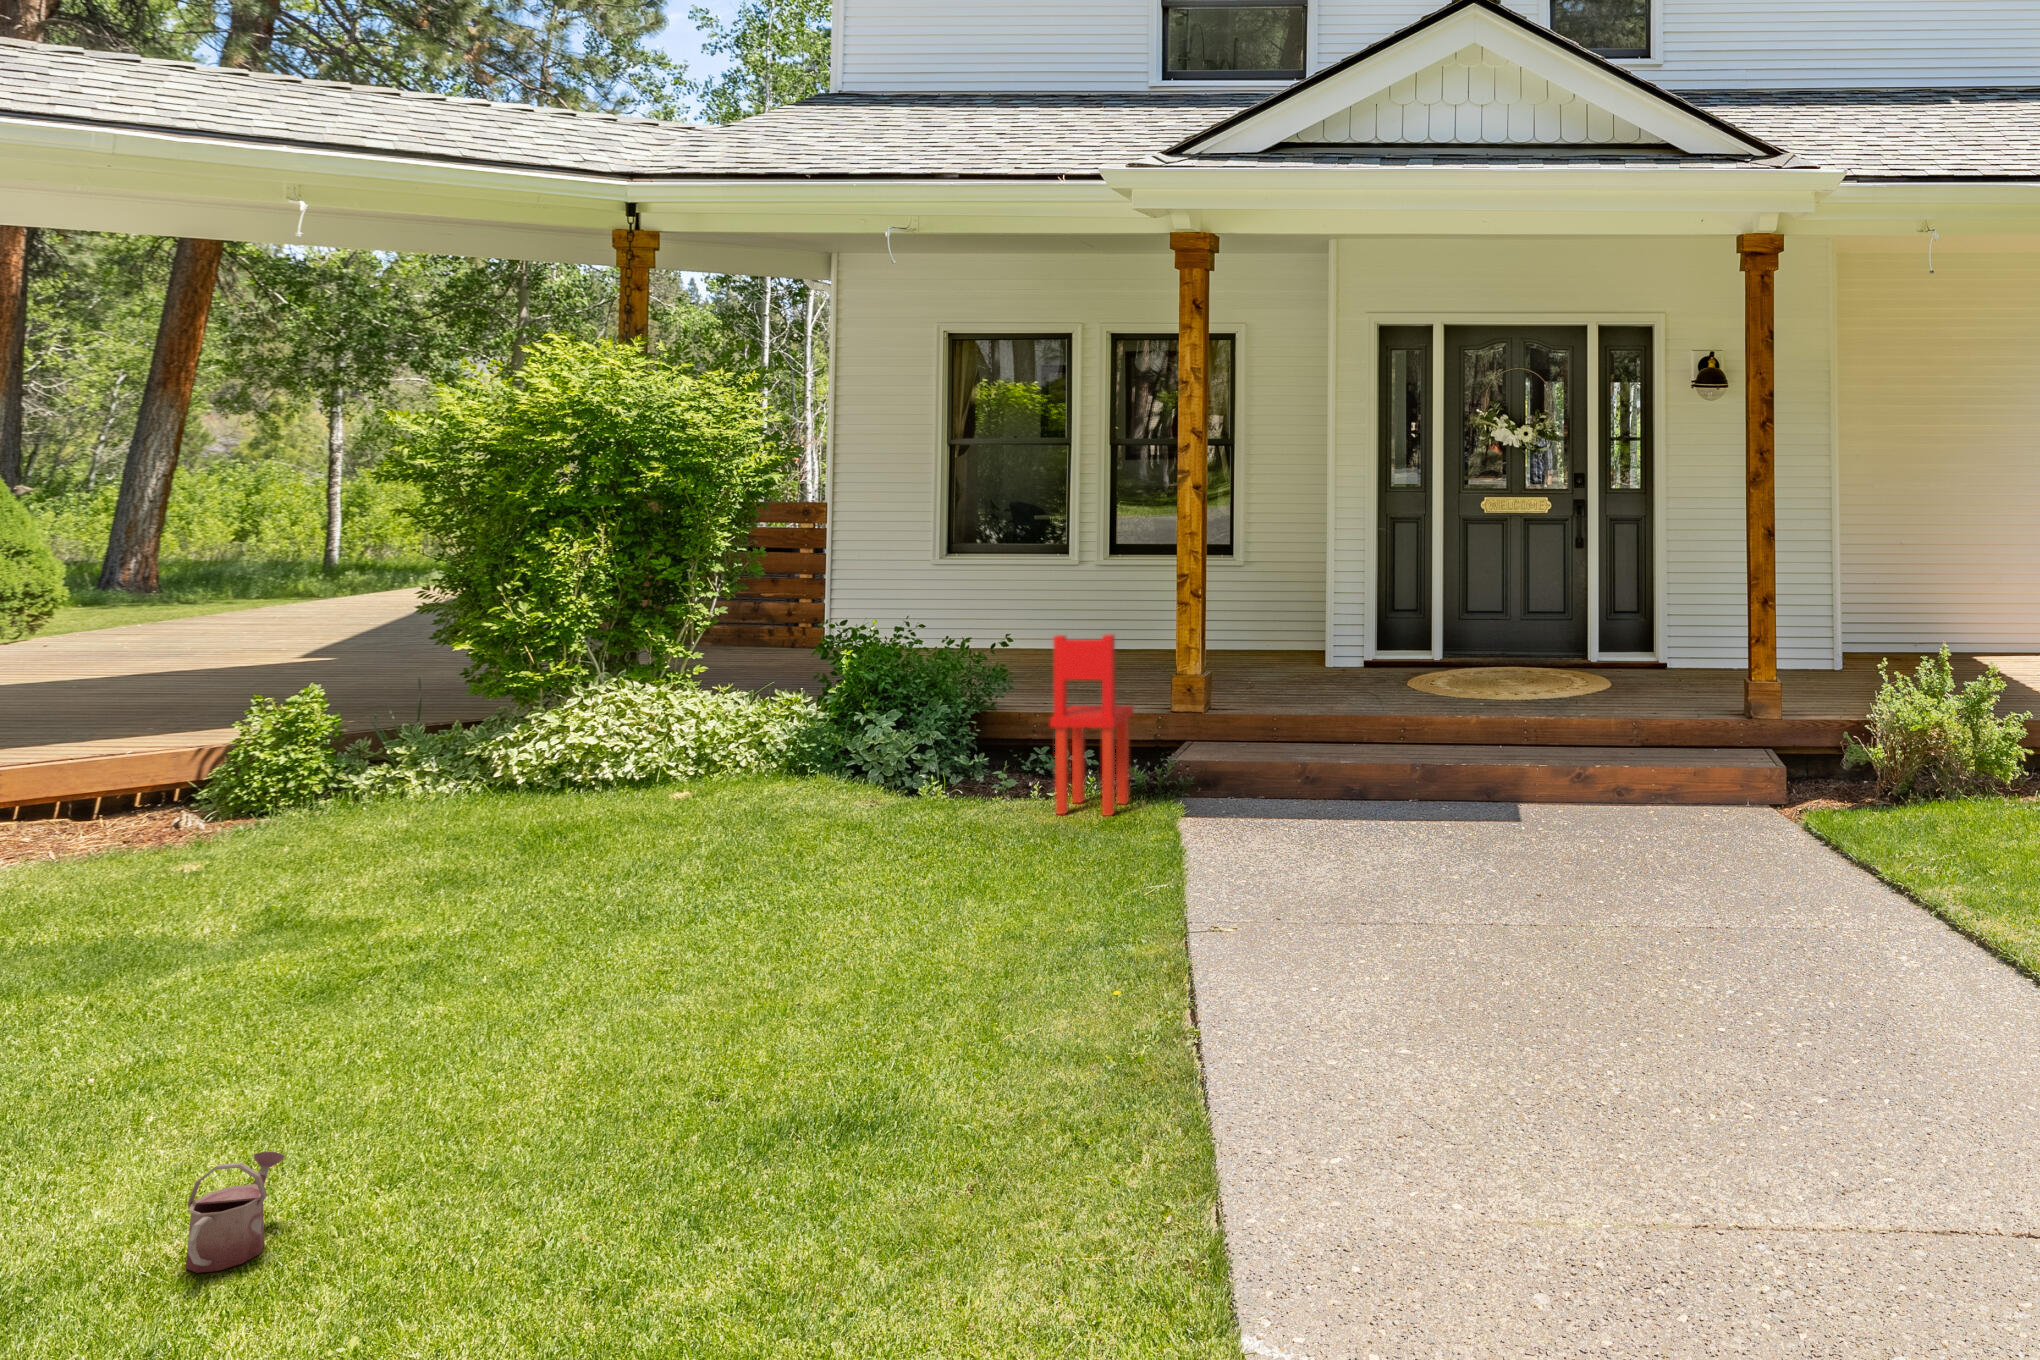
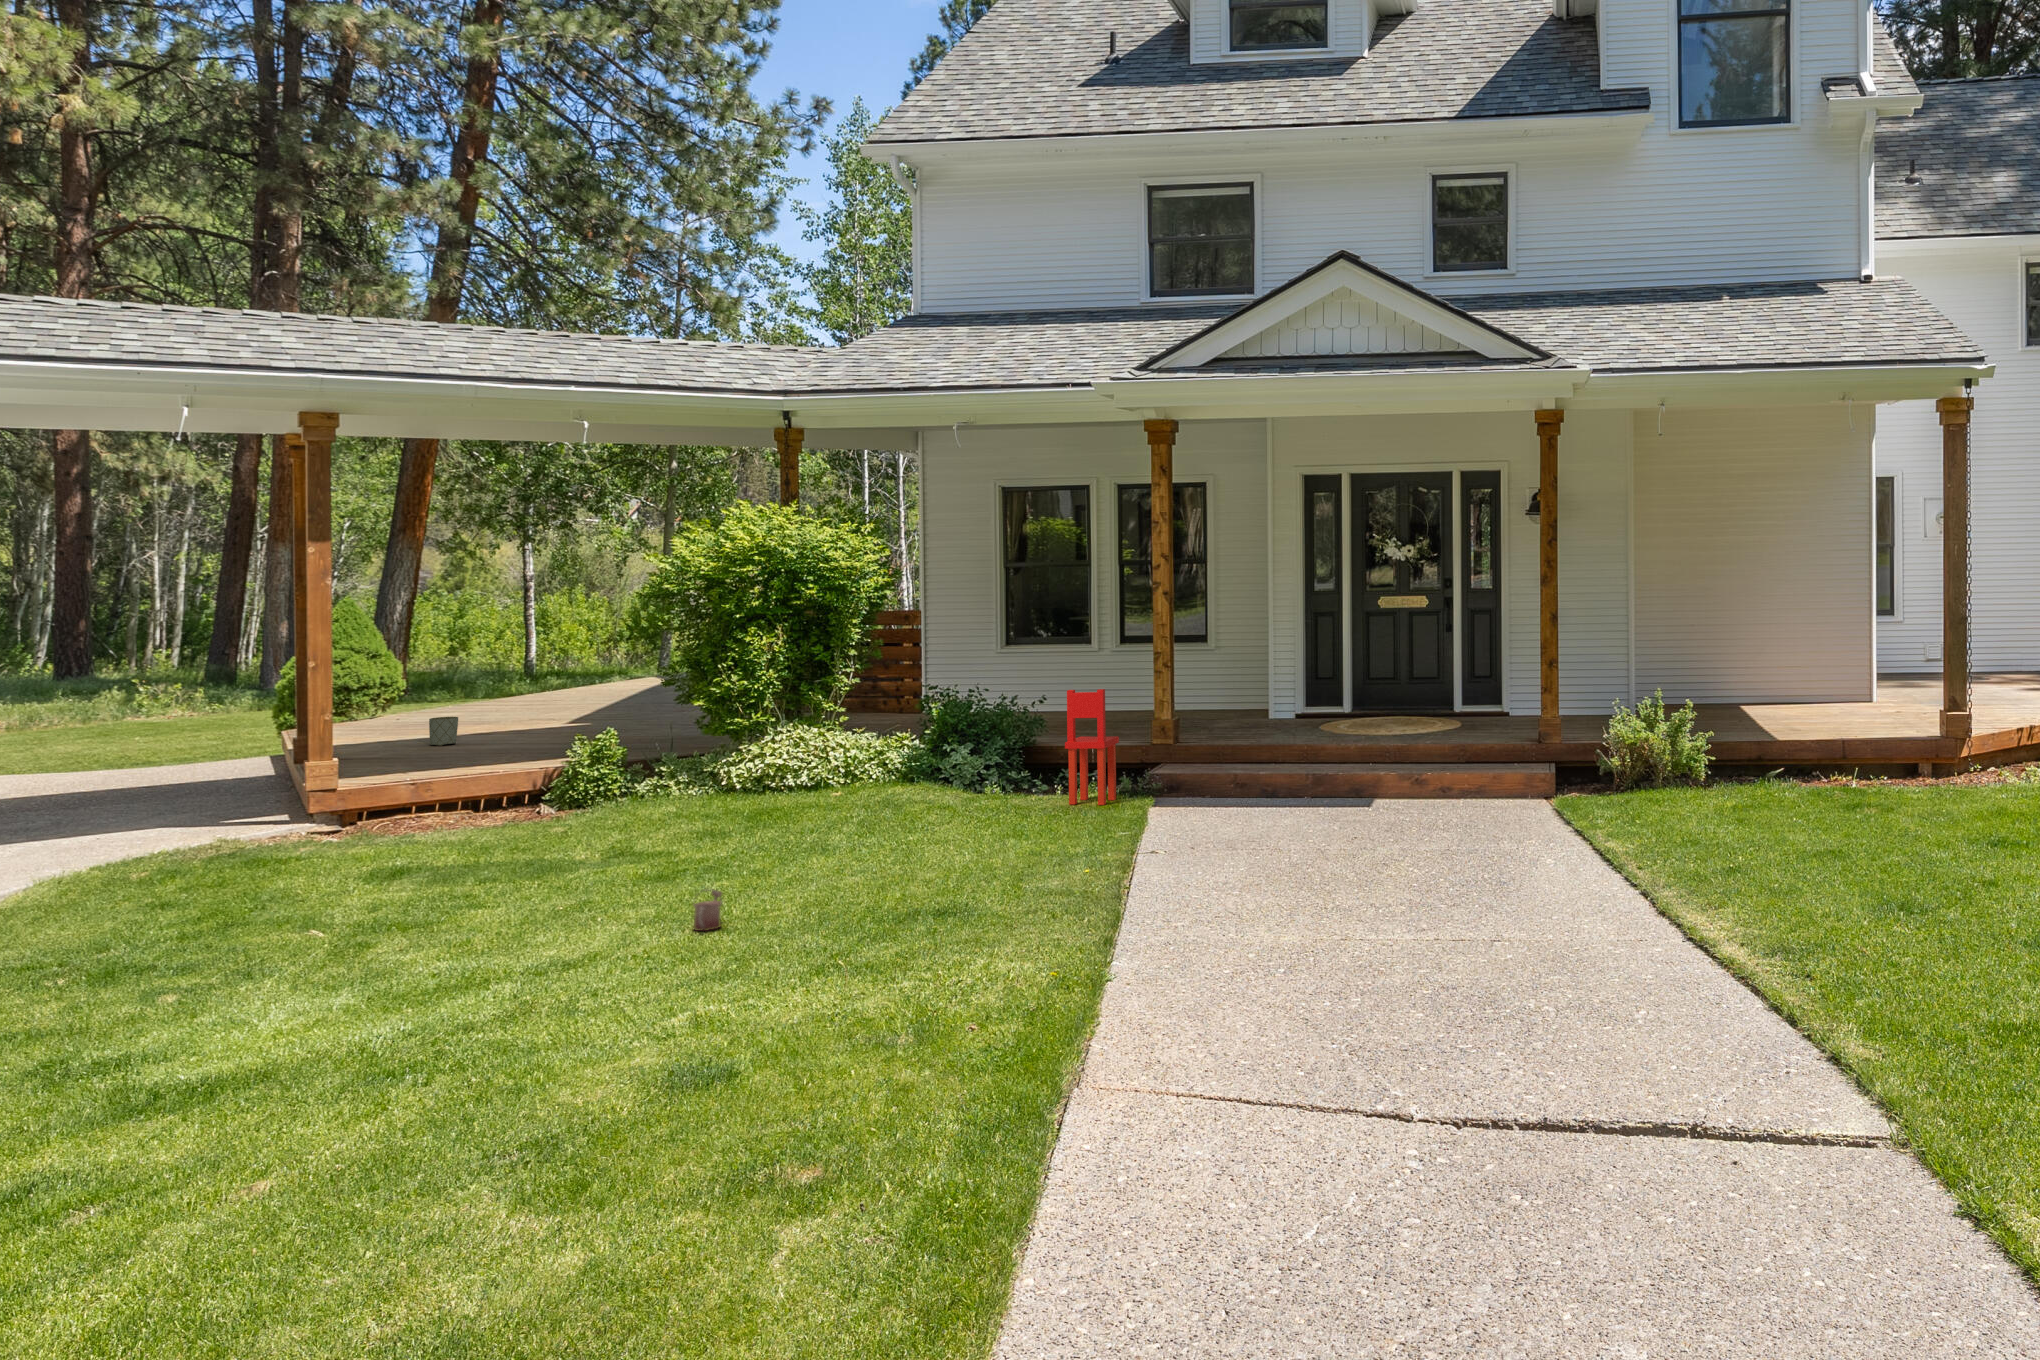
planter: none [80,654,130,698] -> present [429,717,458,746]

